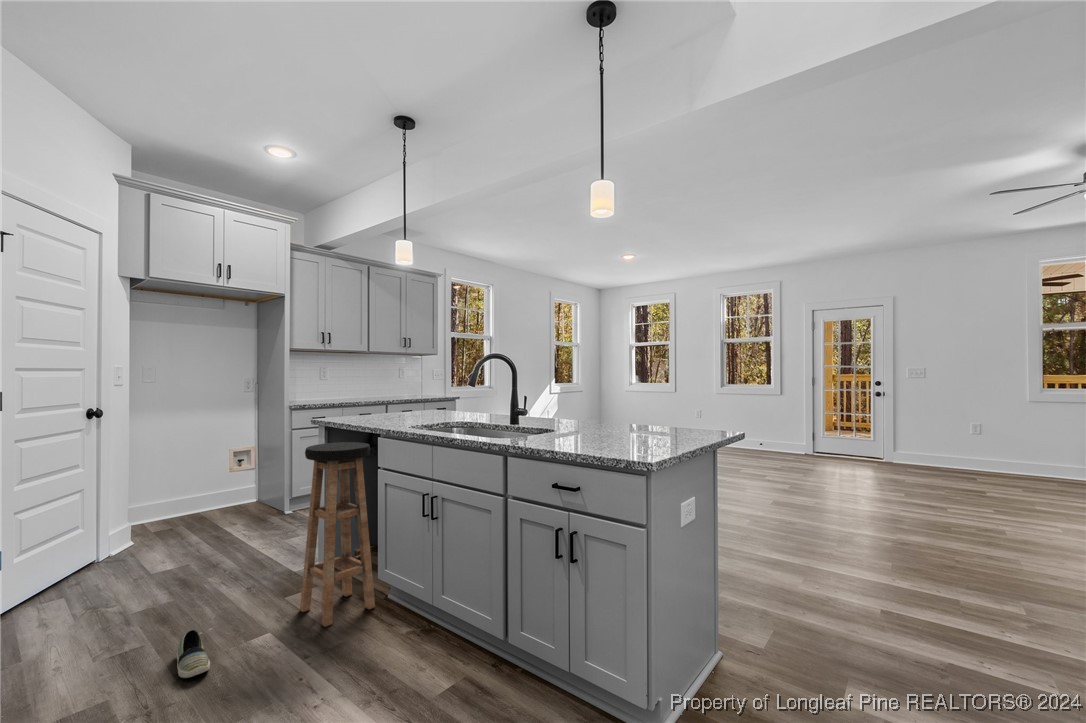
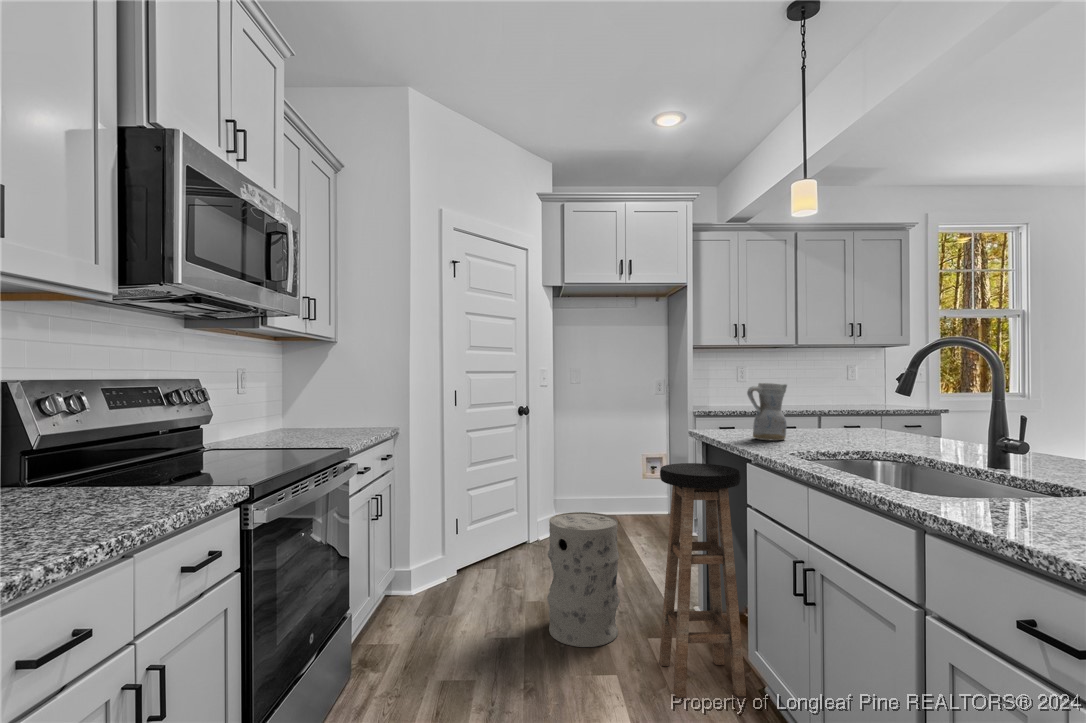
ceramic pitcher: none [363,379,391,421] -> present [747,383,787,440]
trash can: none [174,502,255,629] -> present [547,512,620,647]
shoe: present [177,630,210,678] -> none [524,645,554,698]

